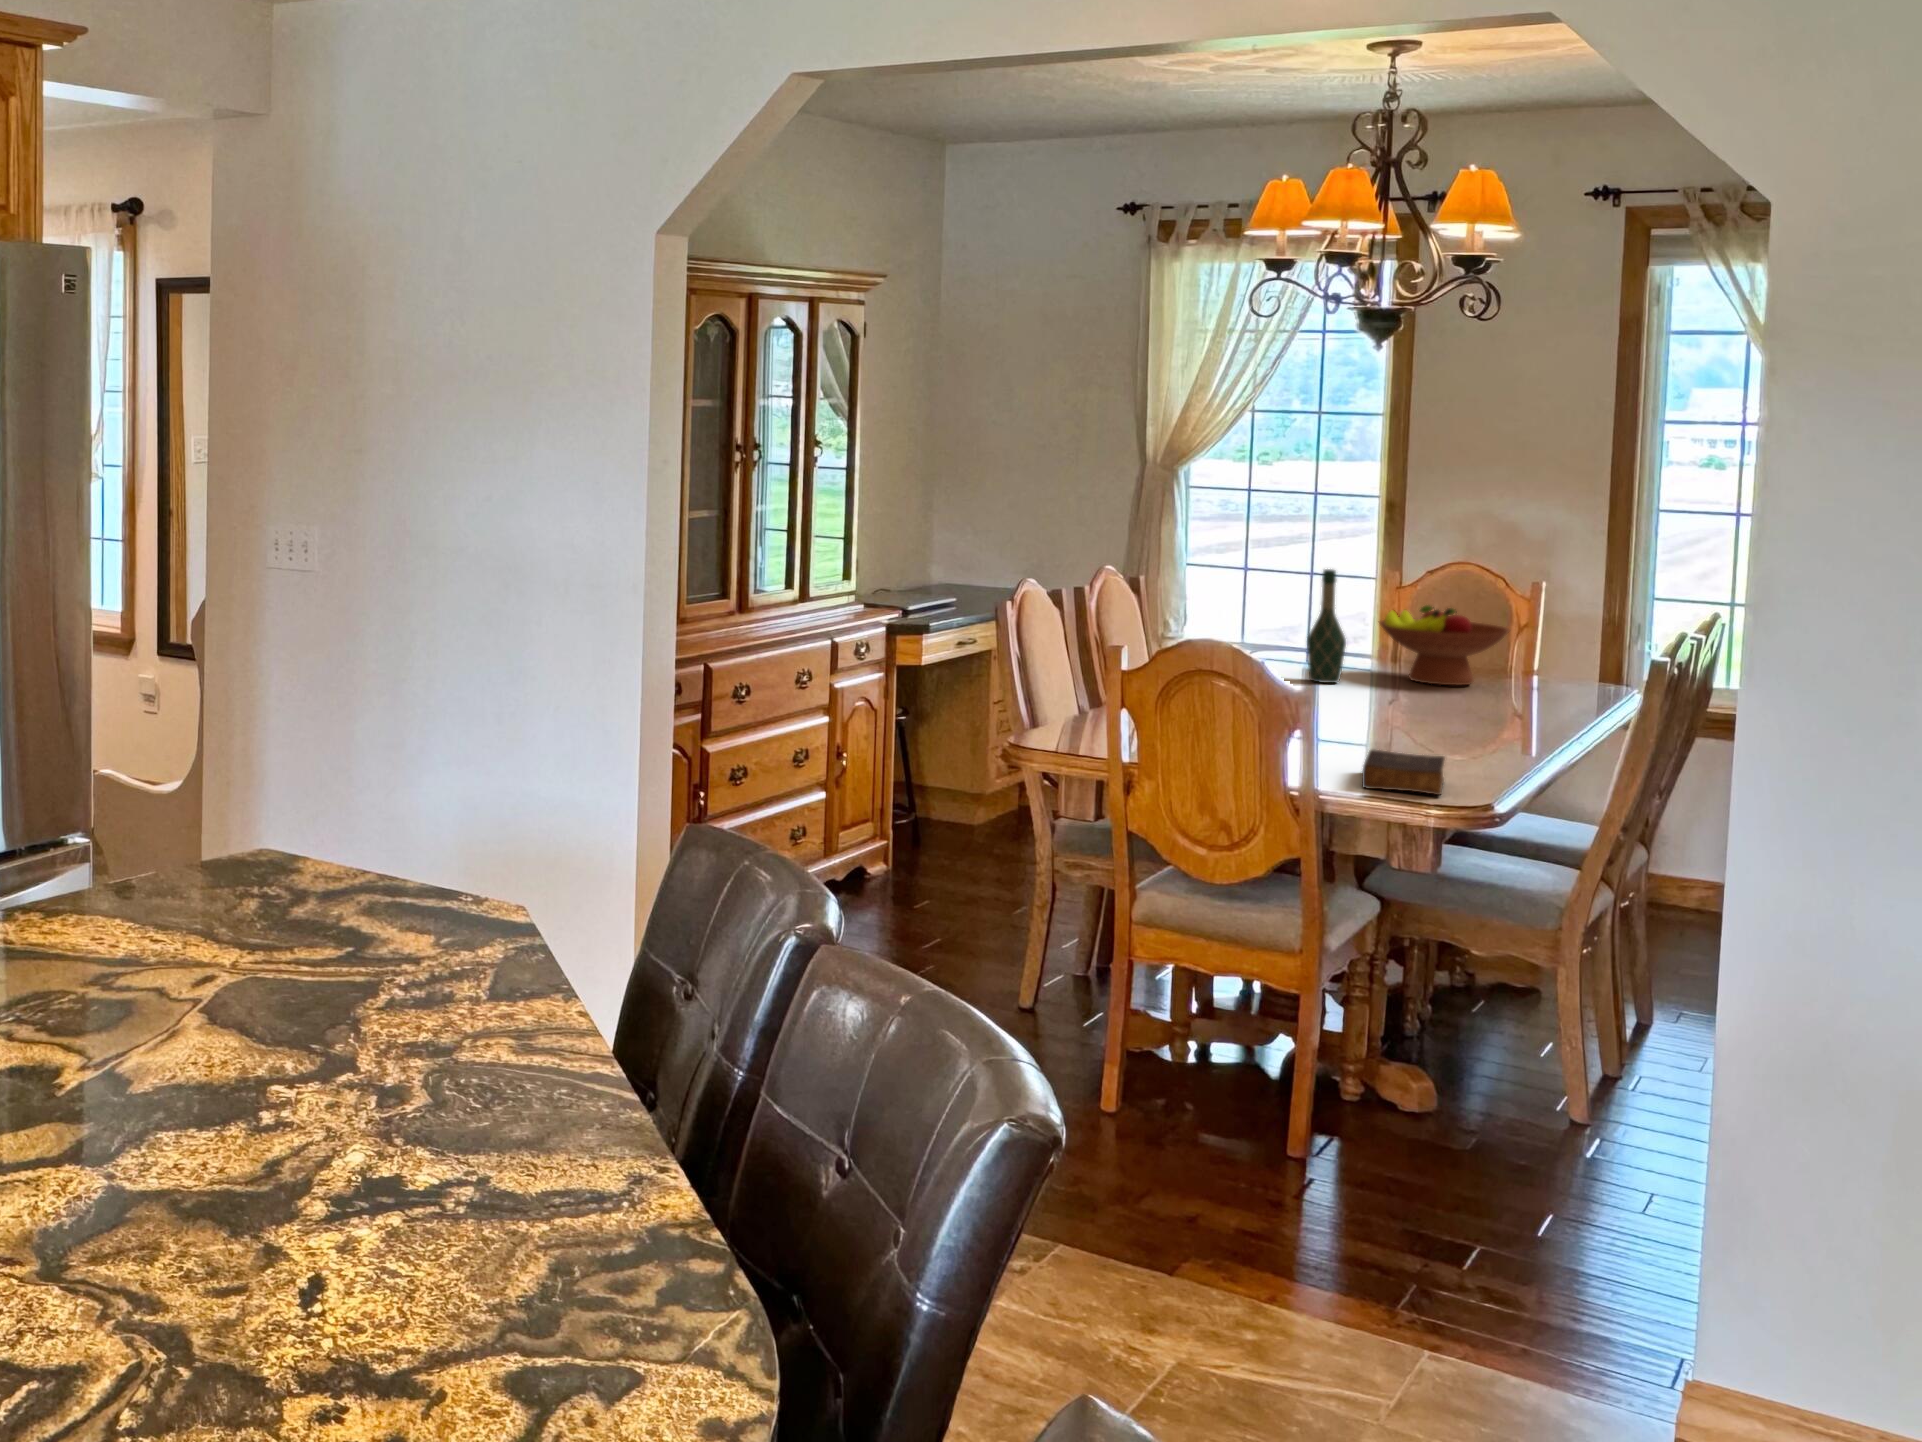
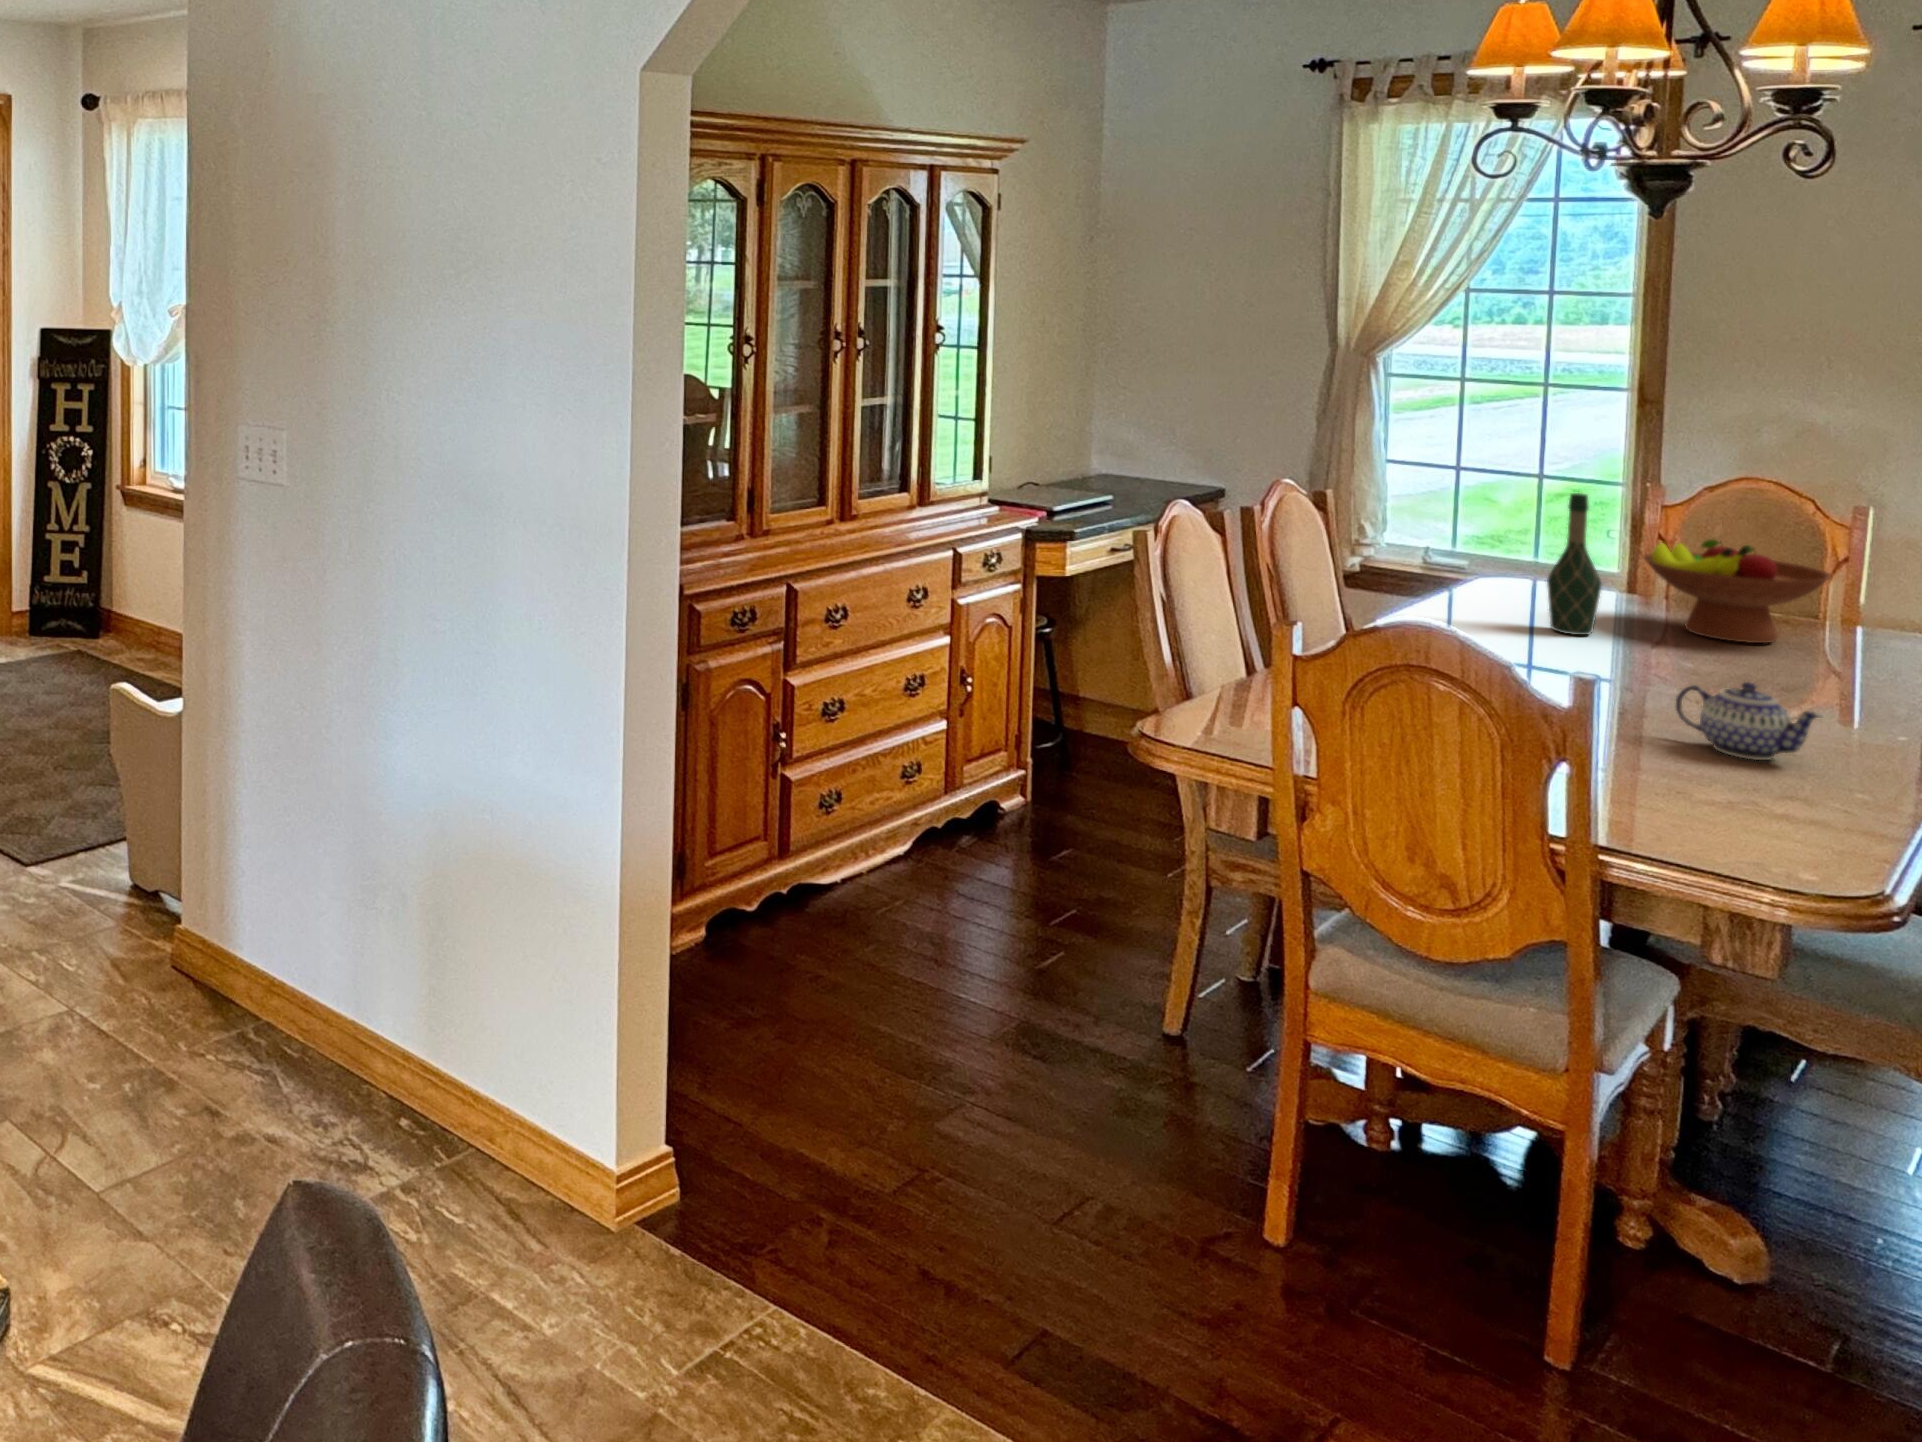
teapot: none [1384,691,1477,747] -> present [1676,682,1822,760]
book: present [1362,750,1445,795] -> none [1664,779,1798,870]

